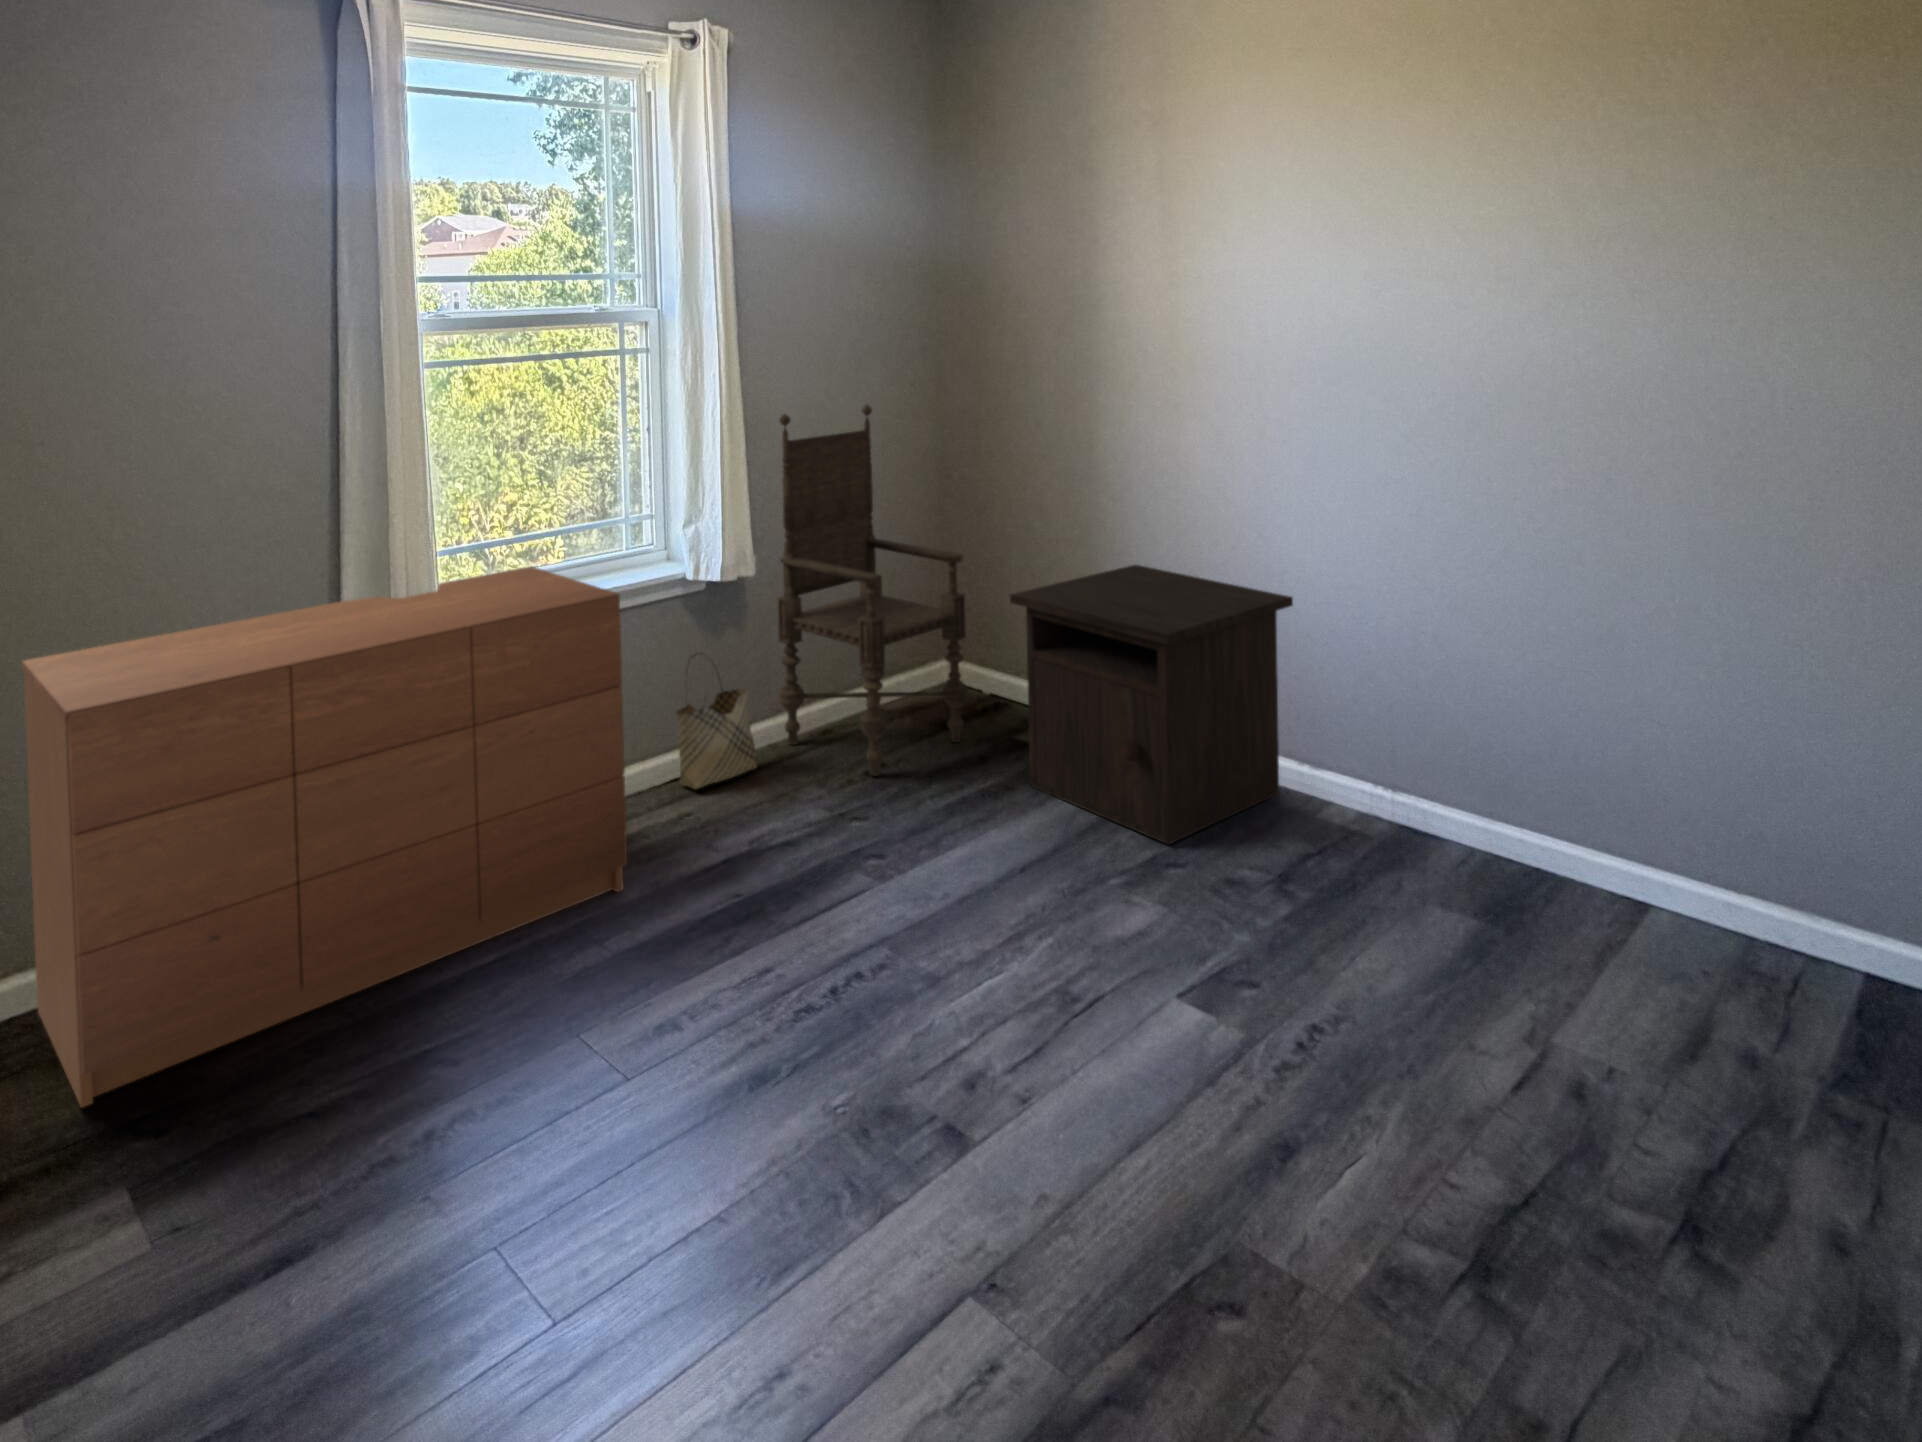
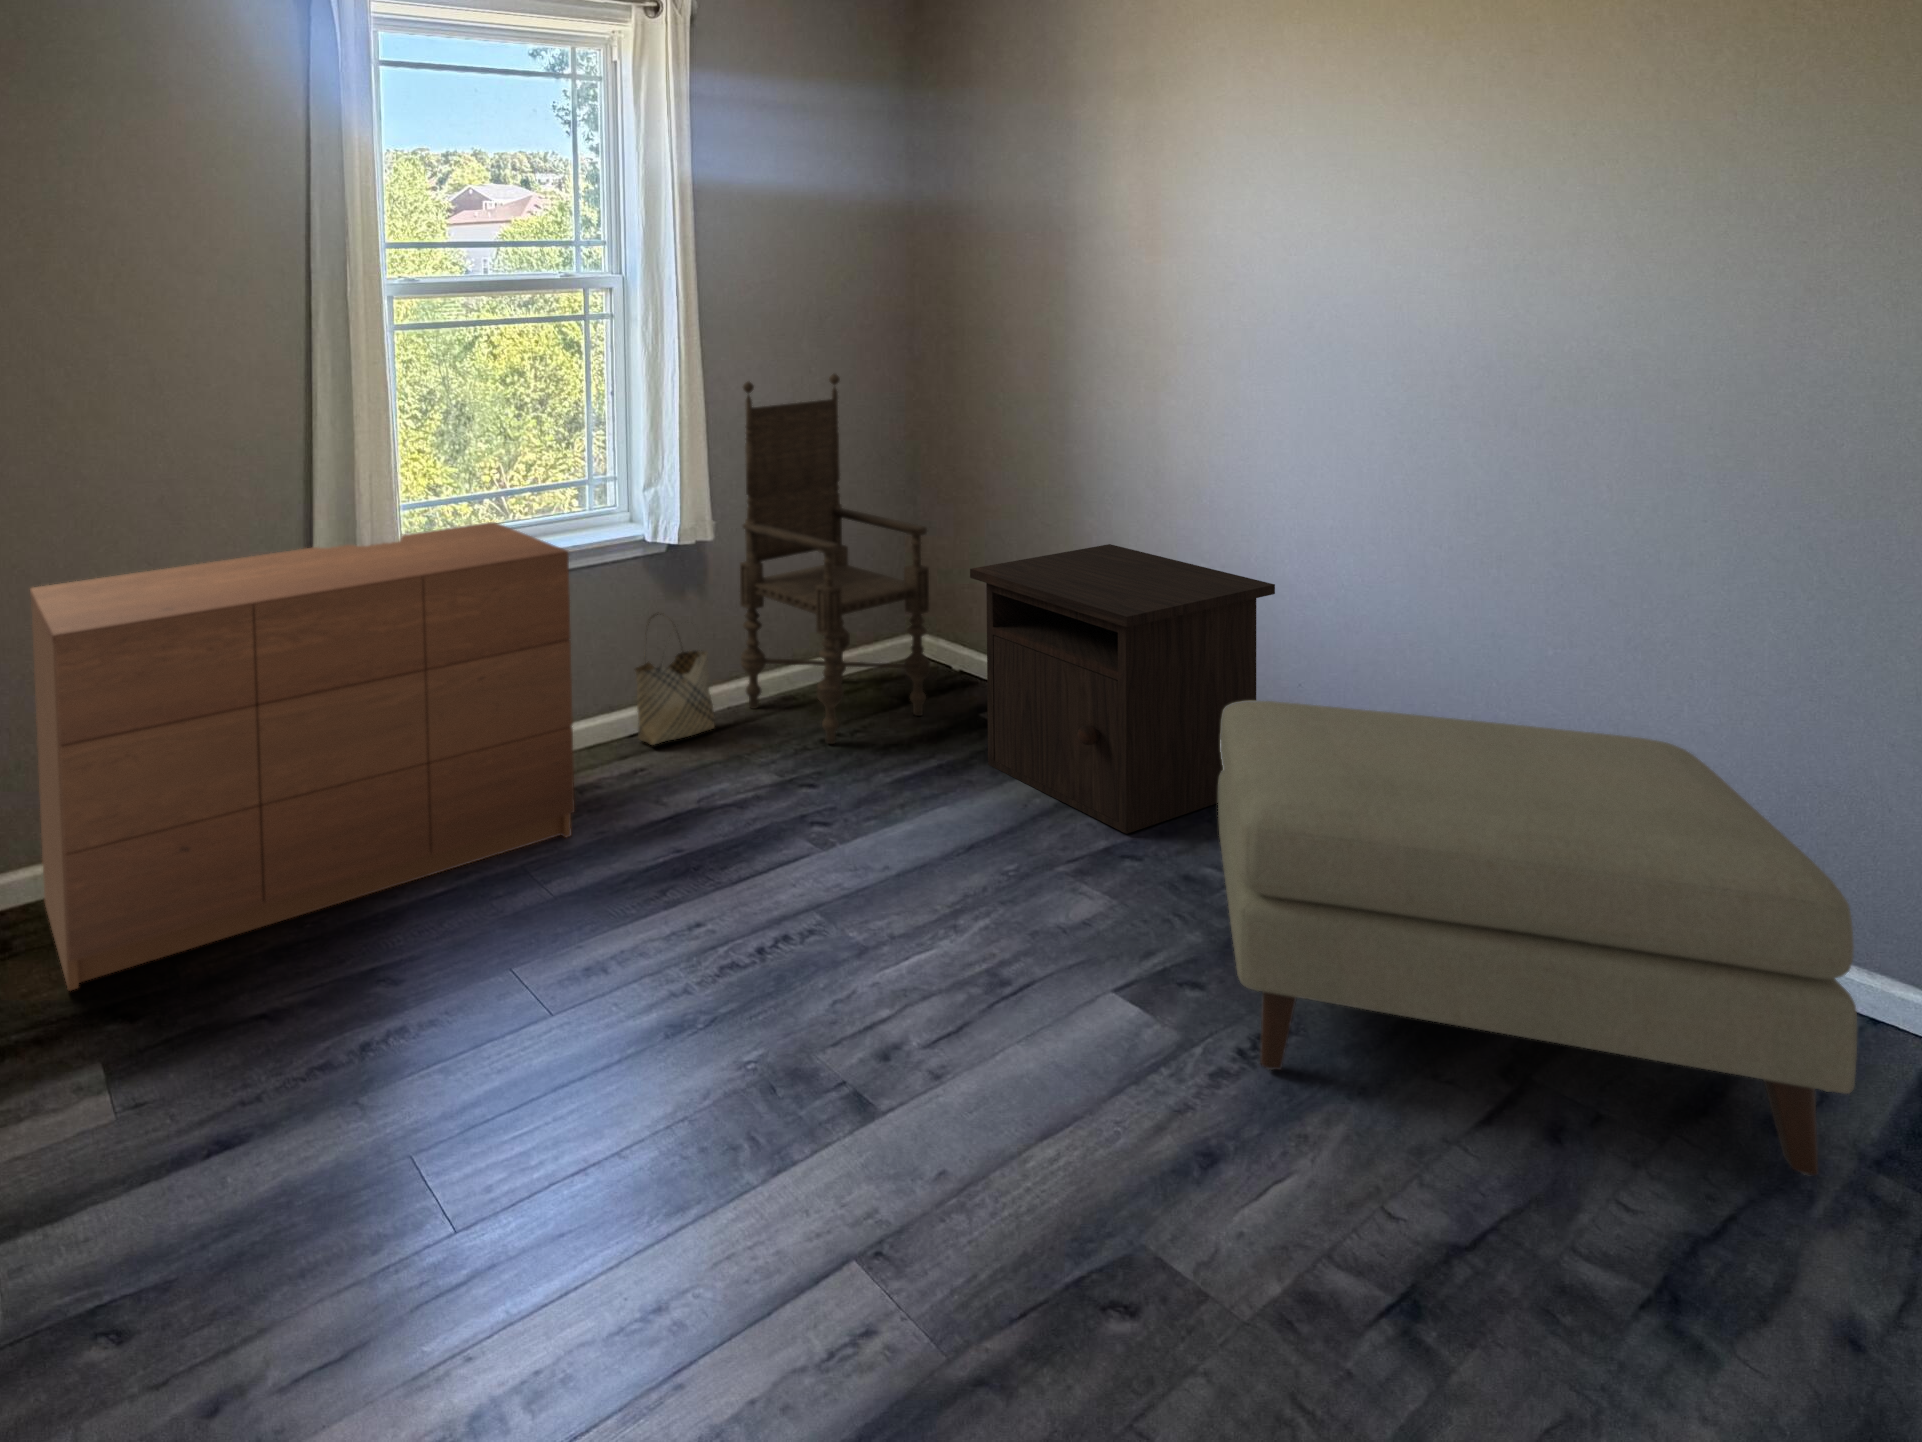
ottoman: none [1259,708,1823,1106] -> present [1218,701,1857,1175]

